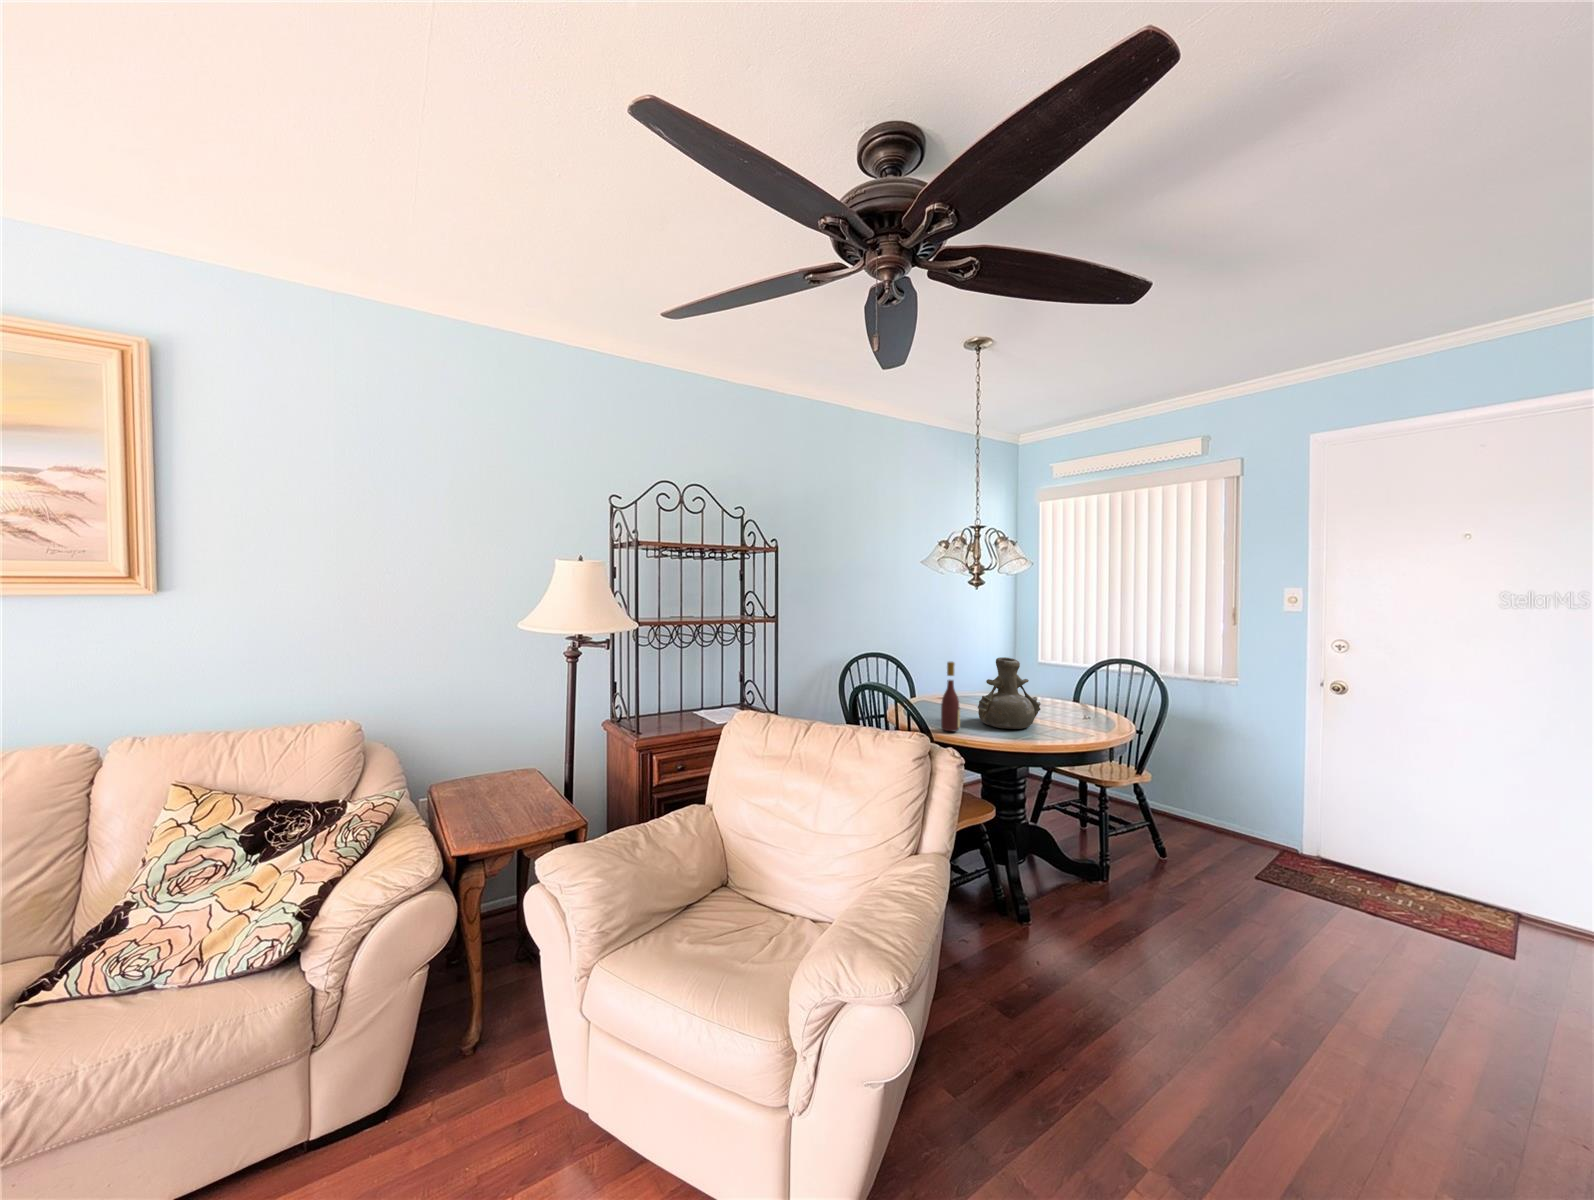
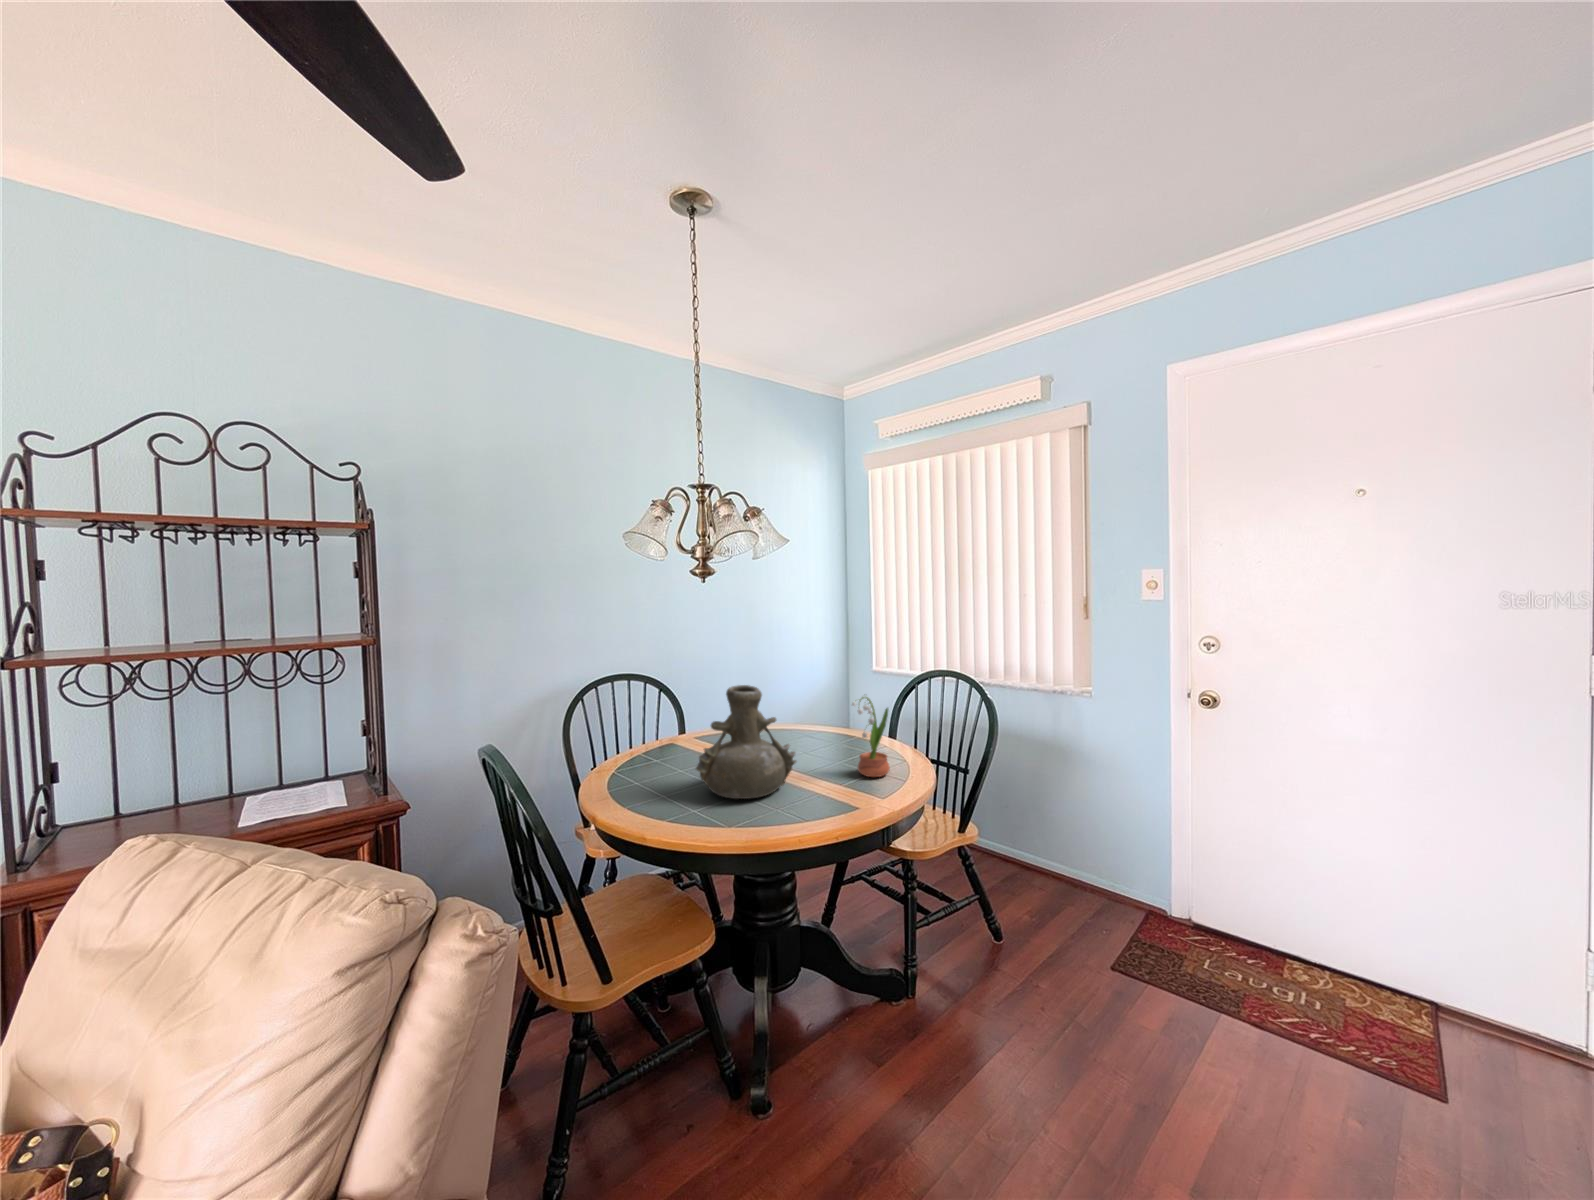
wine bottle: present [941,662,960,731] -> none [625,699,658,817]
potted flower: none [1075,668,1101,724] -> present [852,697,890,777]

